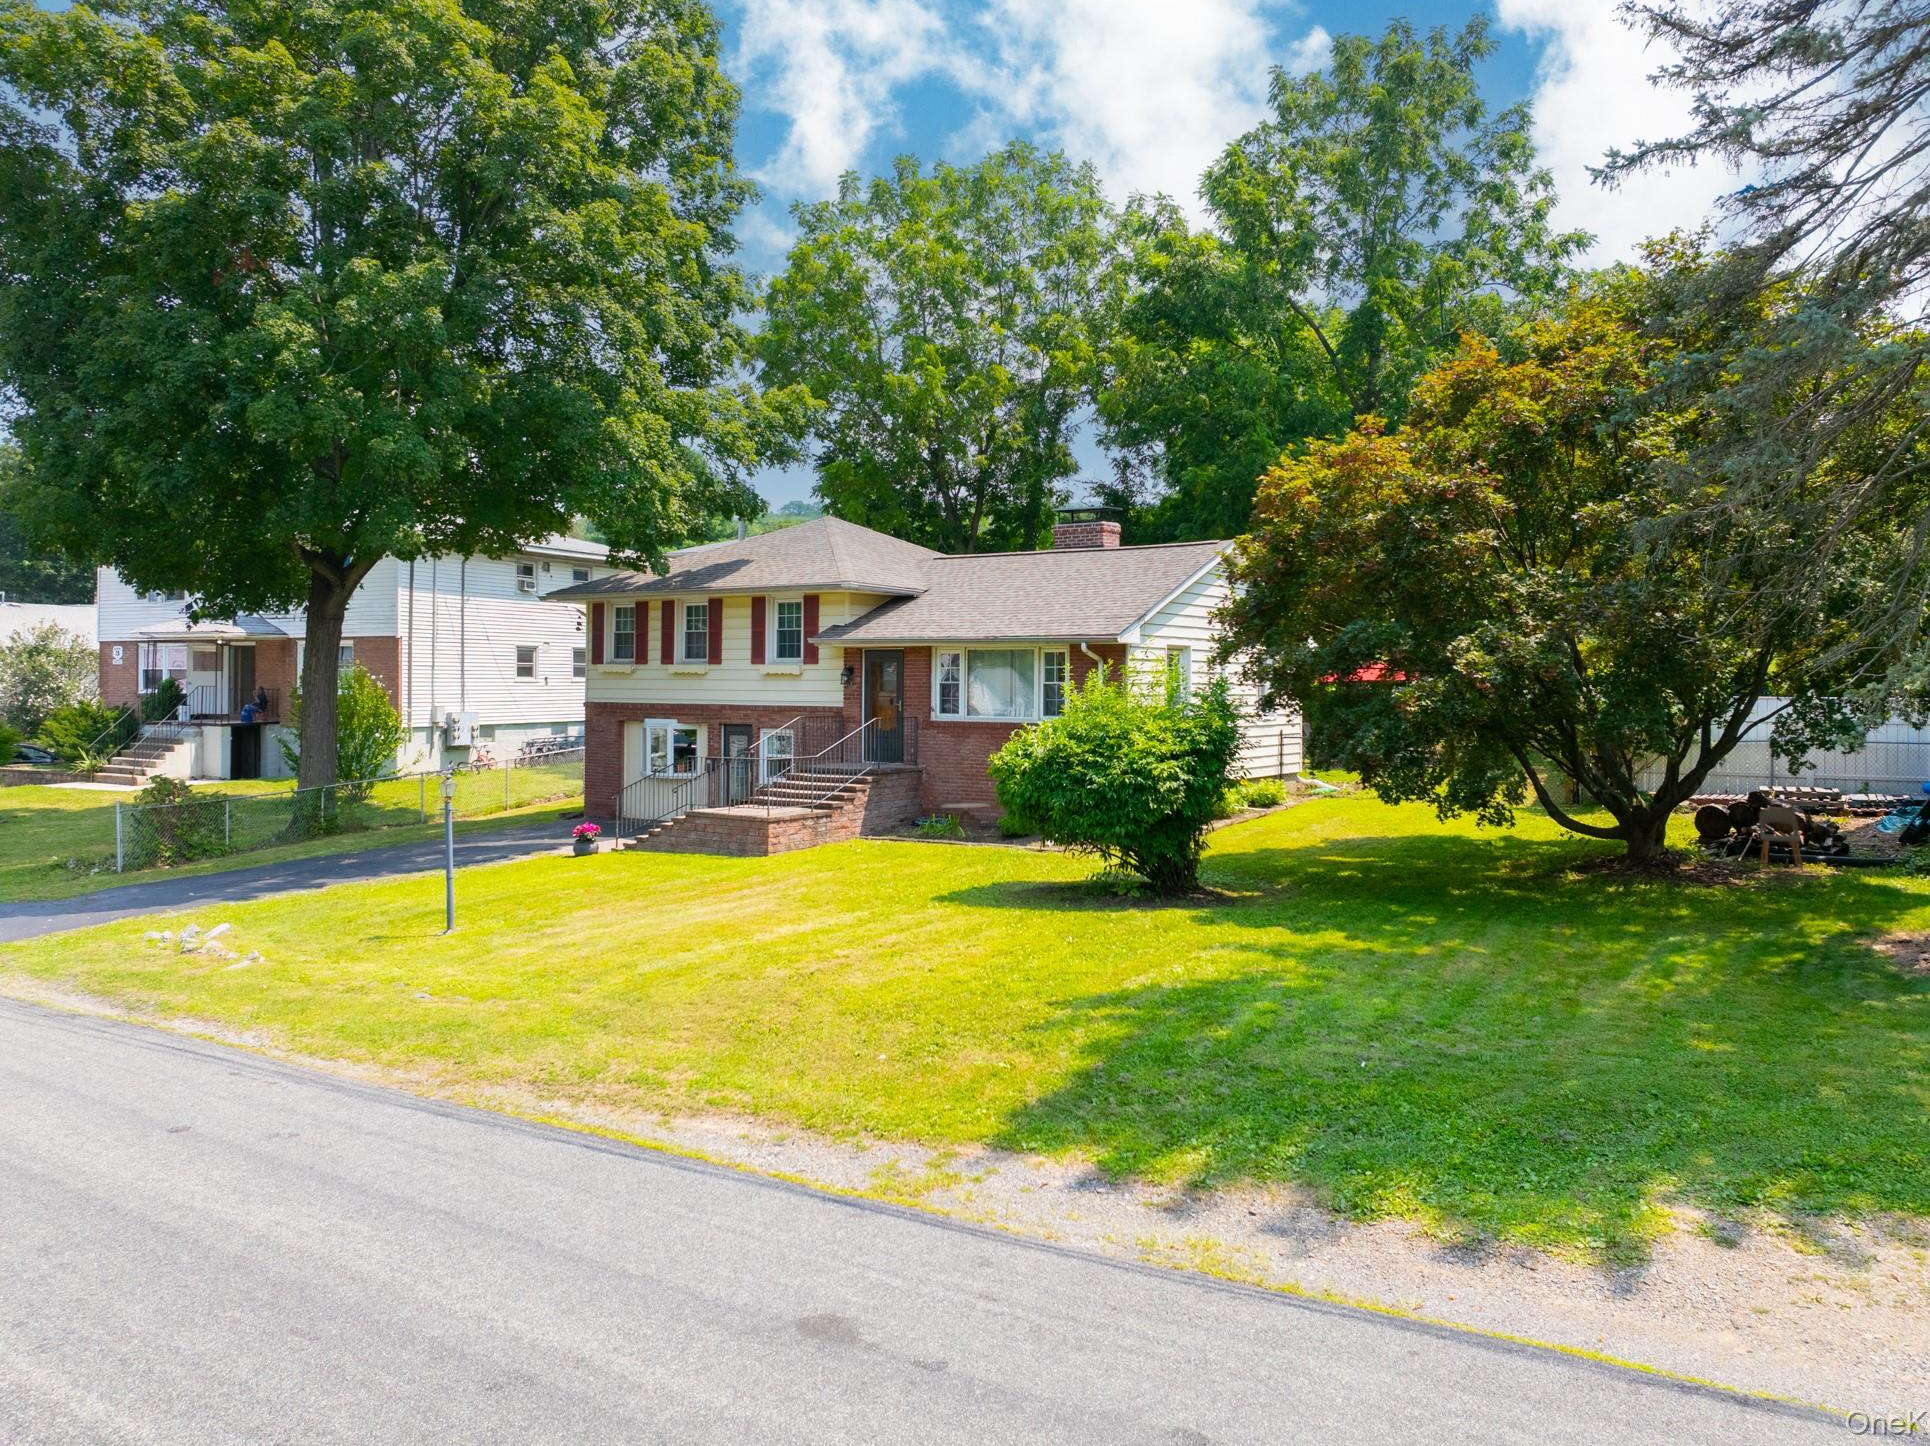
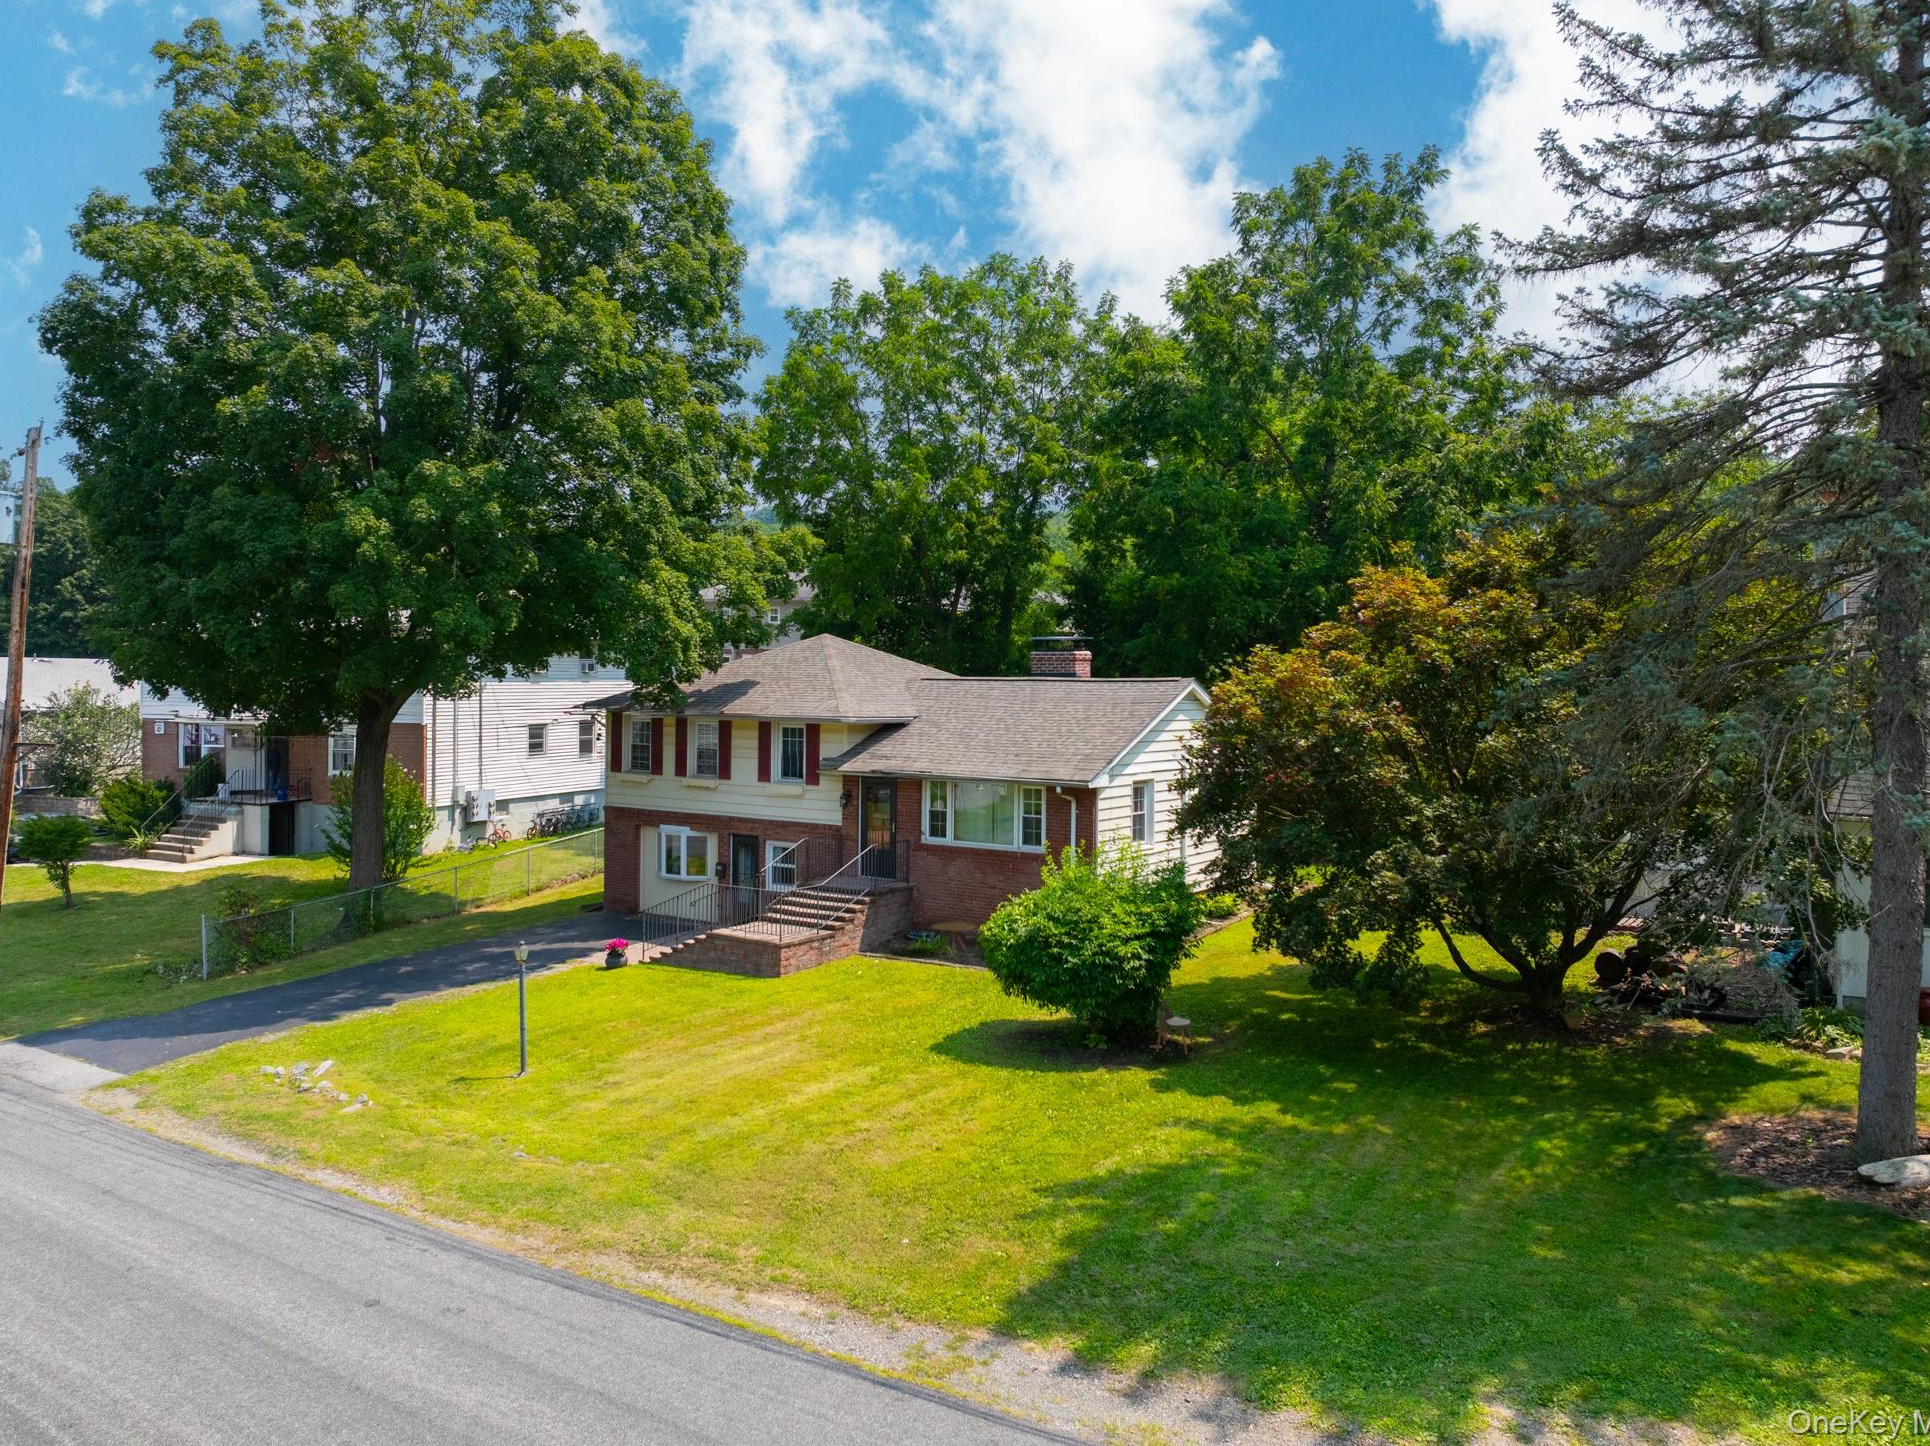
chair: present [1759,807,1802,869] -> present [1156,999,1194,1055]
decorative plant: none [1658,850,1702,874] -> present [1562,1007,1588,1029]

